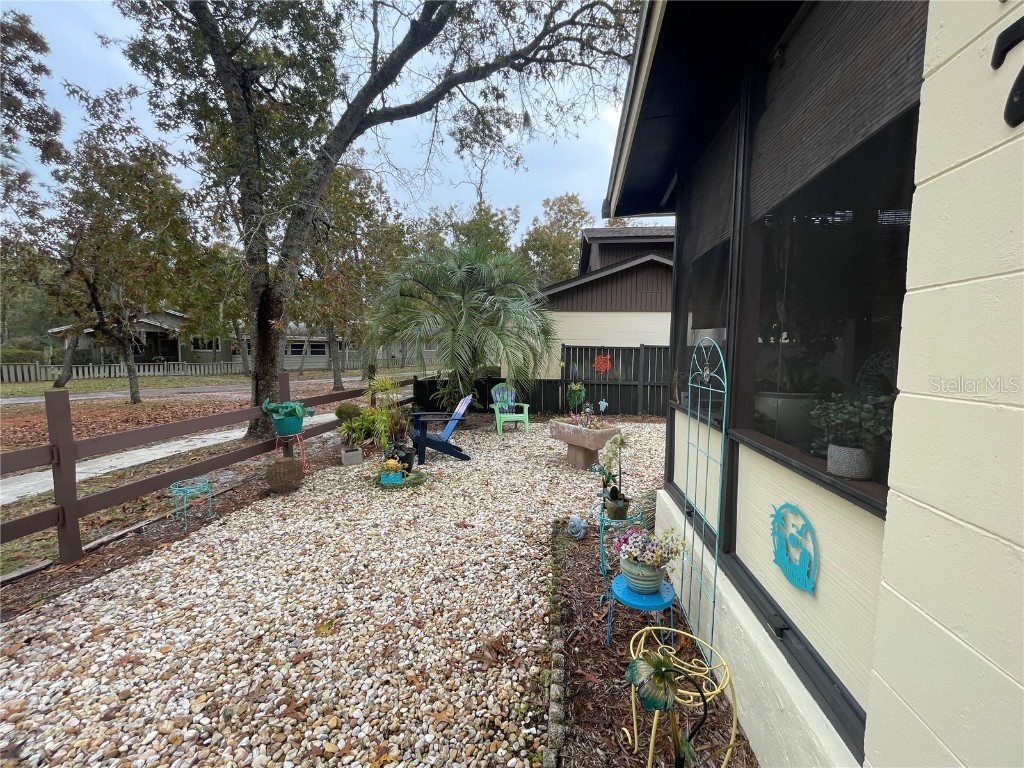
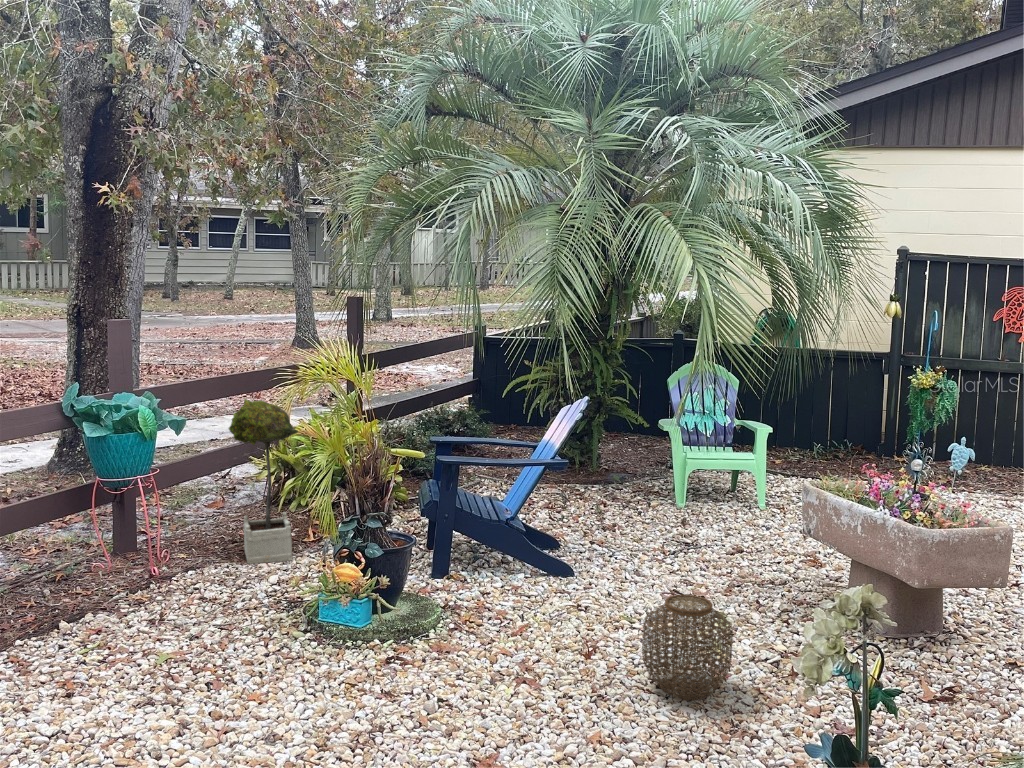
woven basket: present [266,457,303,493] -> present [642,594,733,700]

